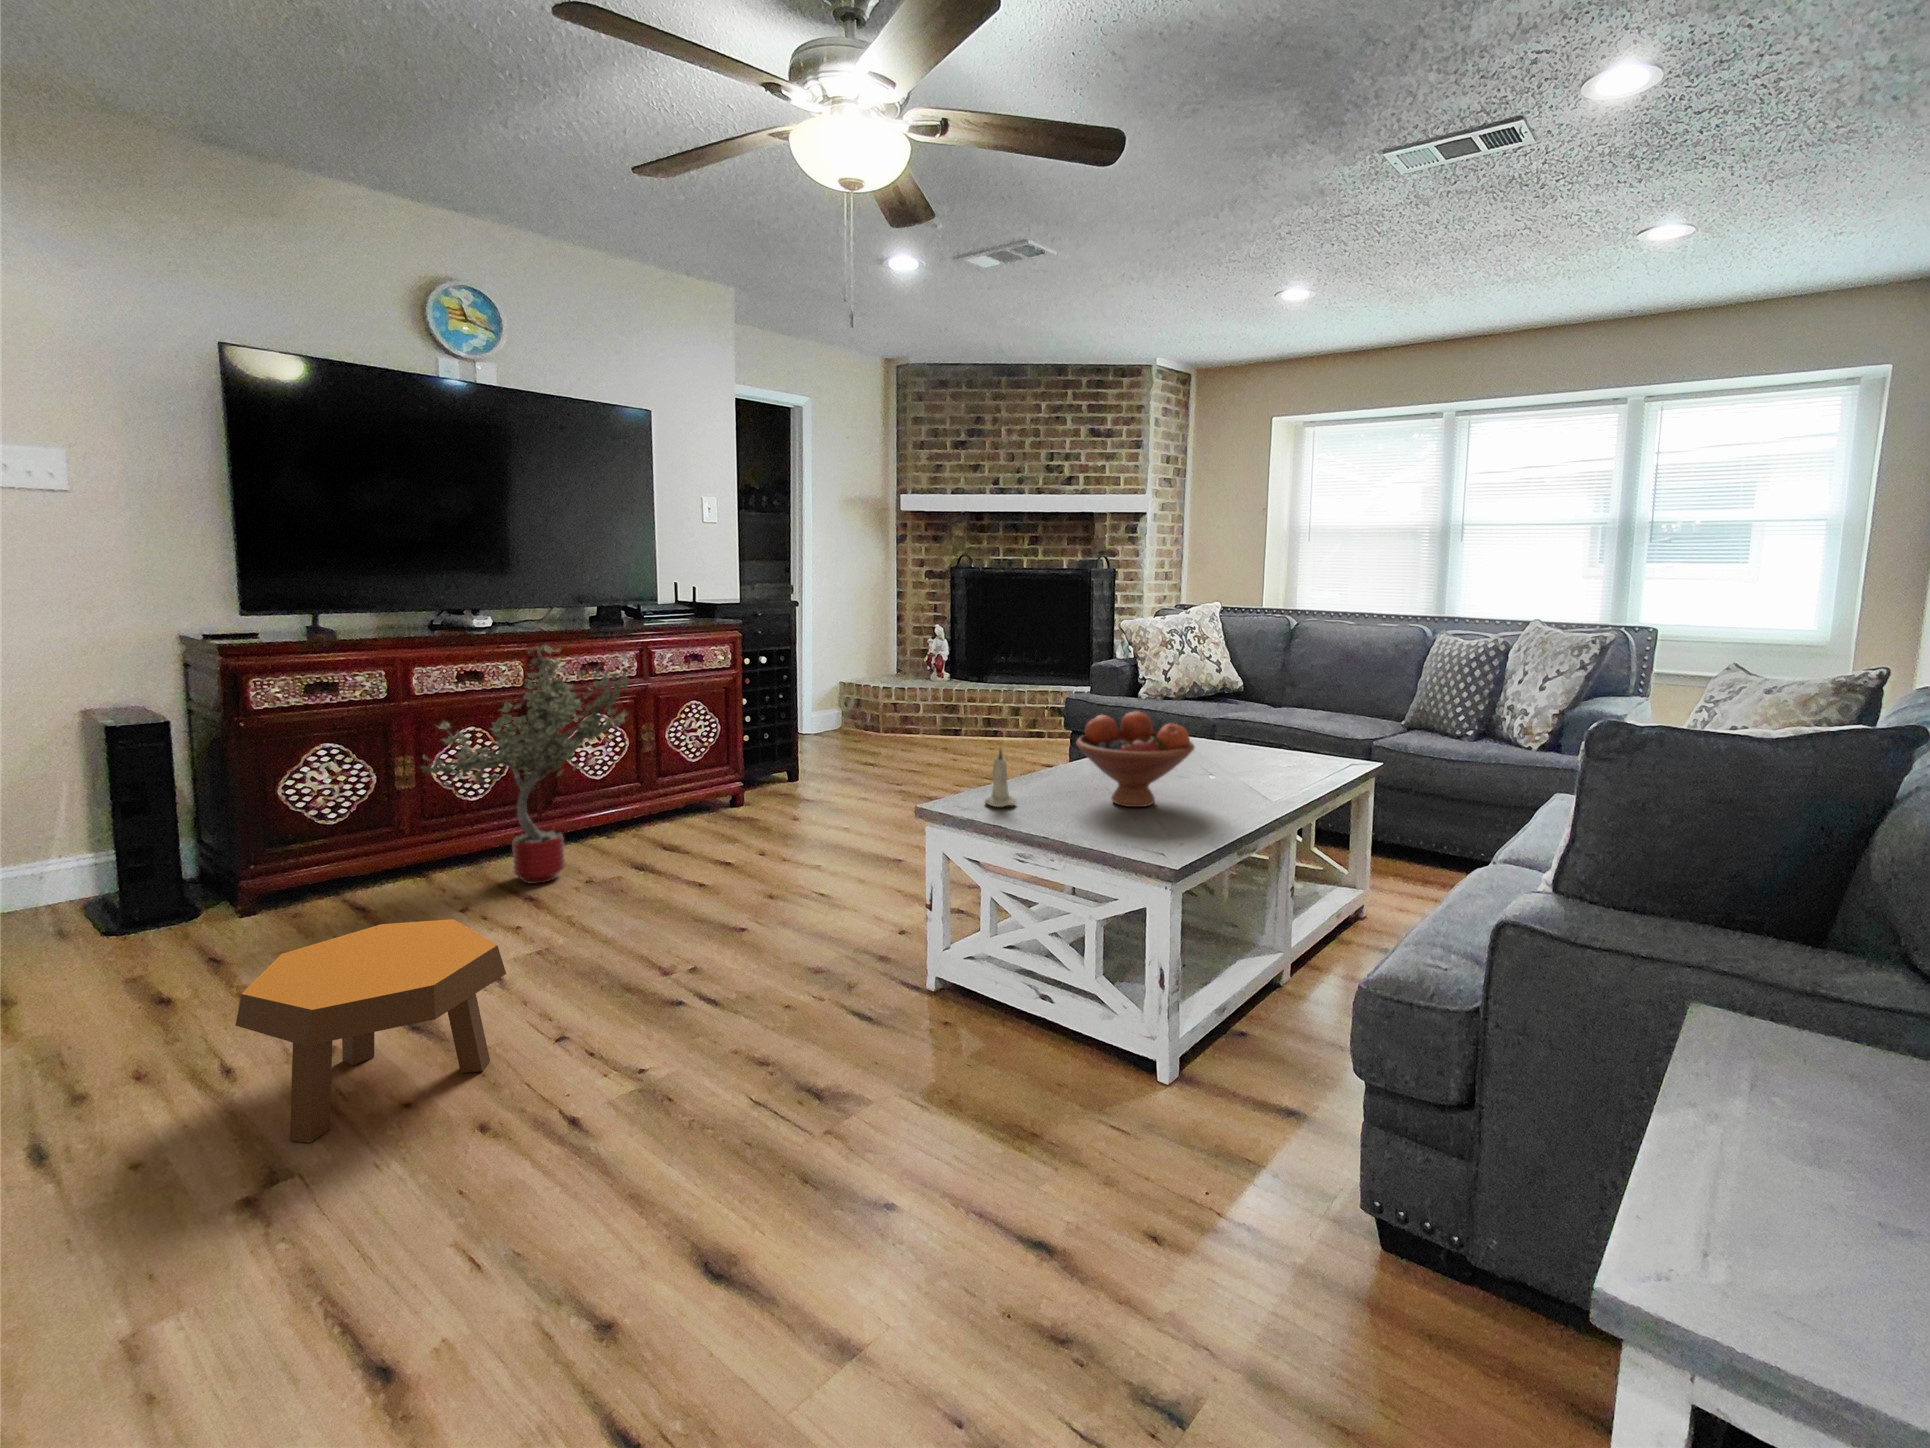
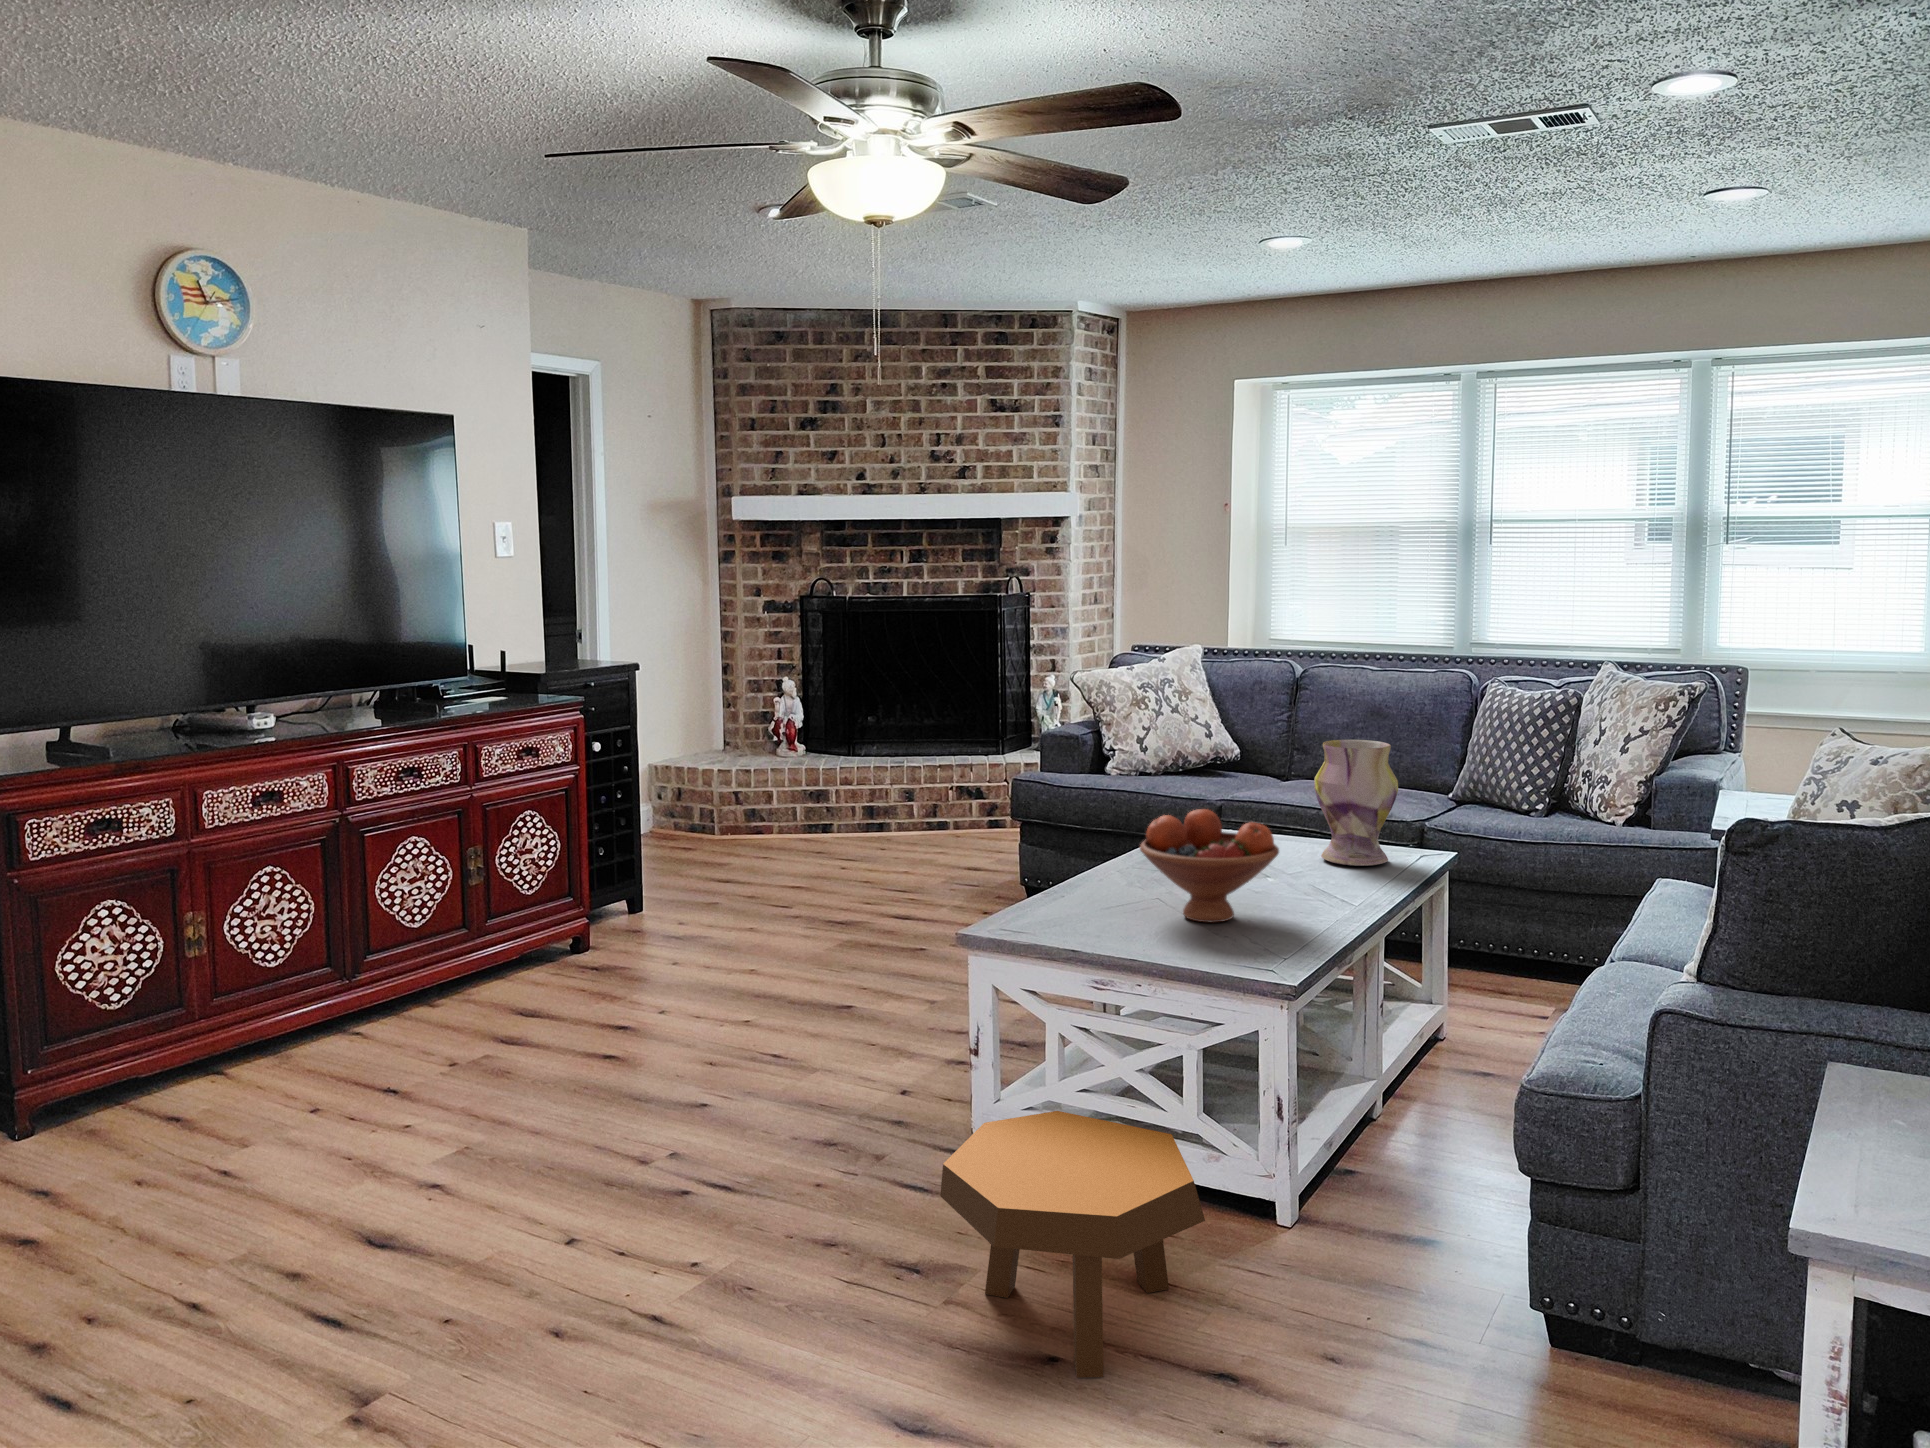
potted tree: present [421,645,628,884] -> none [243,748,488,1074]
vase: none [1255,665,1326,769] -> present [1314,740,1398,866]
candle: present [985,749,1016,807] -> none [1040,859,1079,932]
footstool: present [236,919,506,1143] -> present [940,1111,1205,1378]

